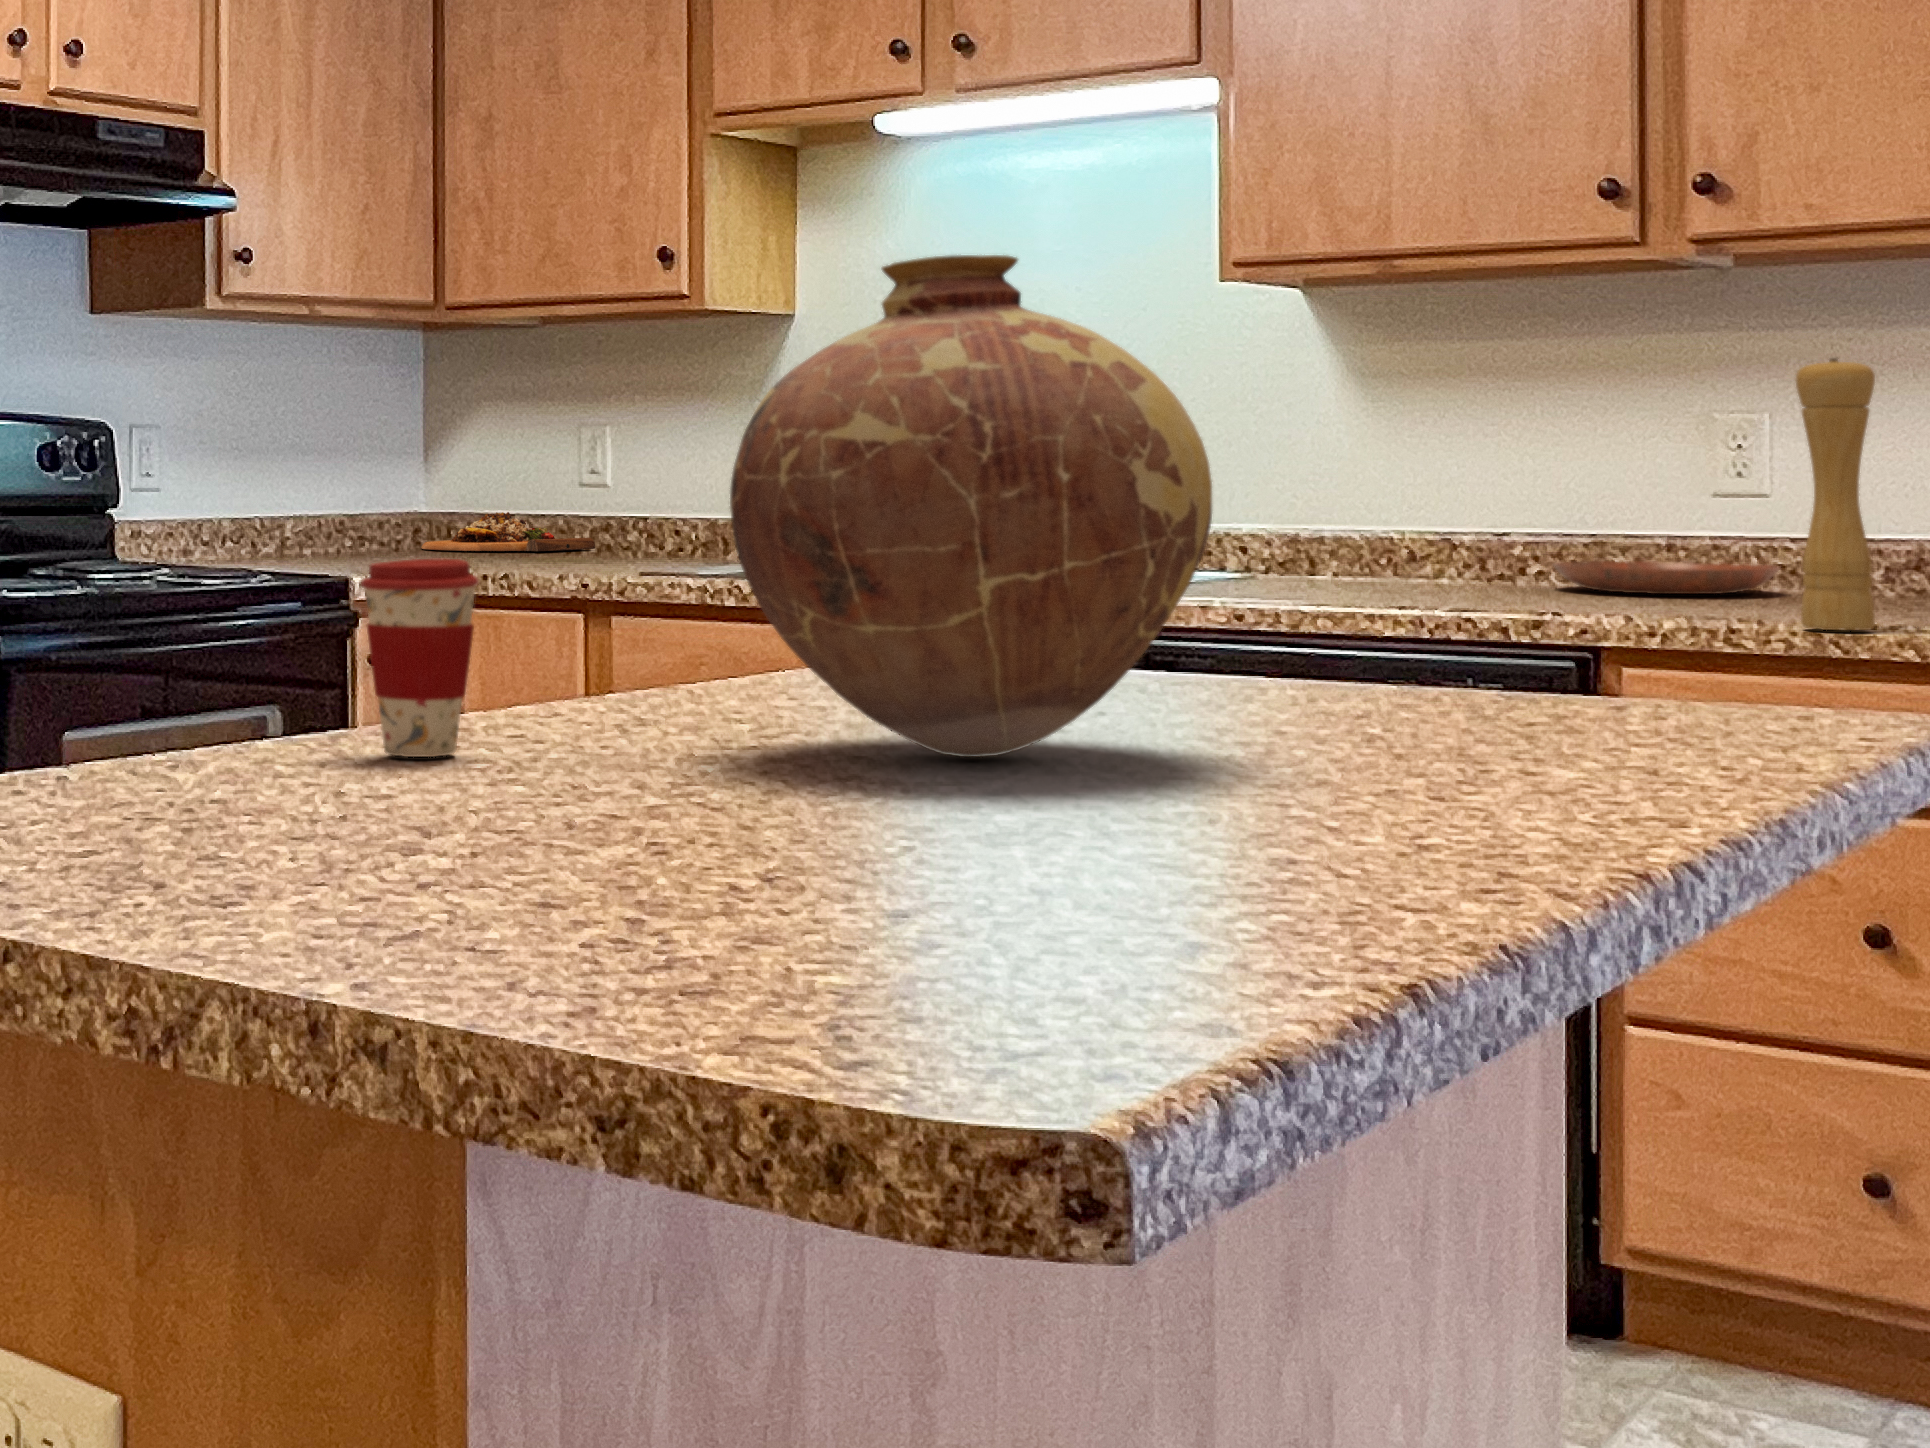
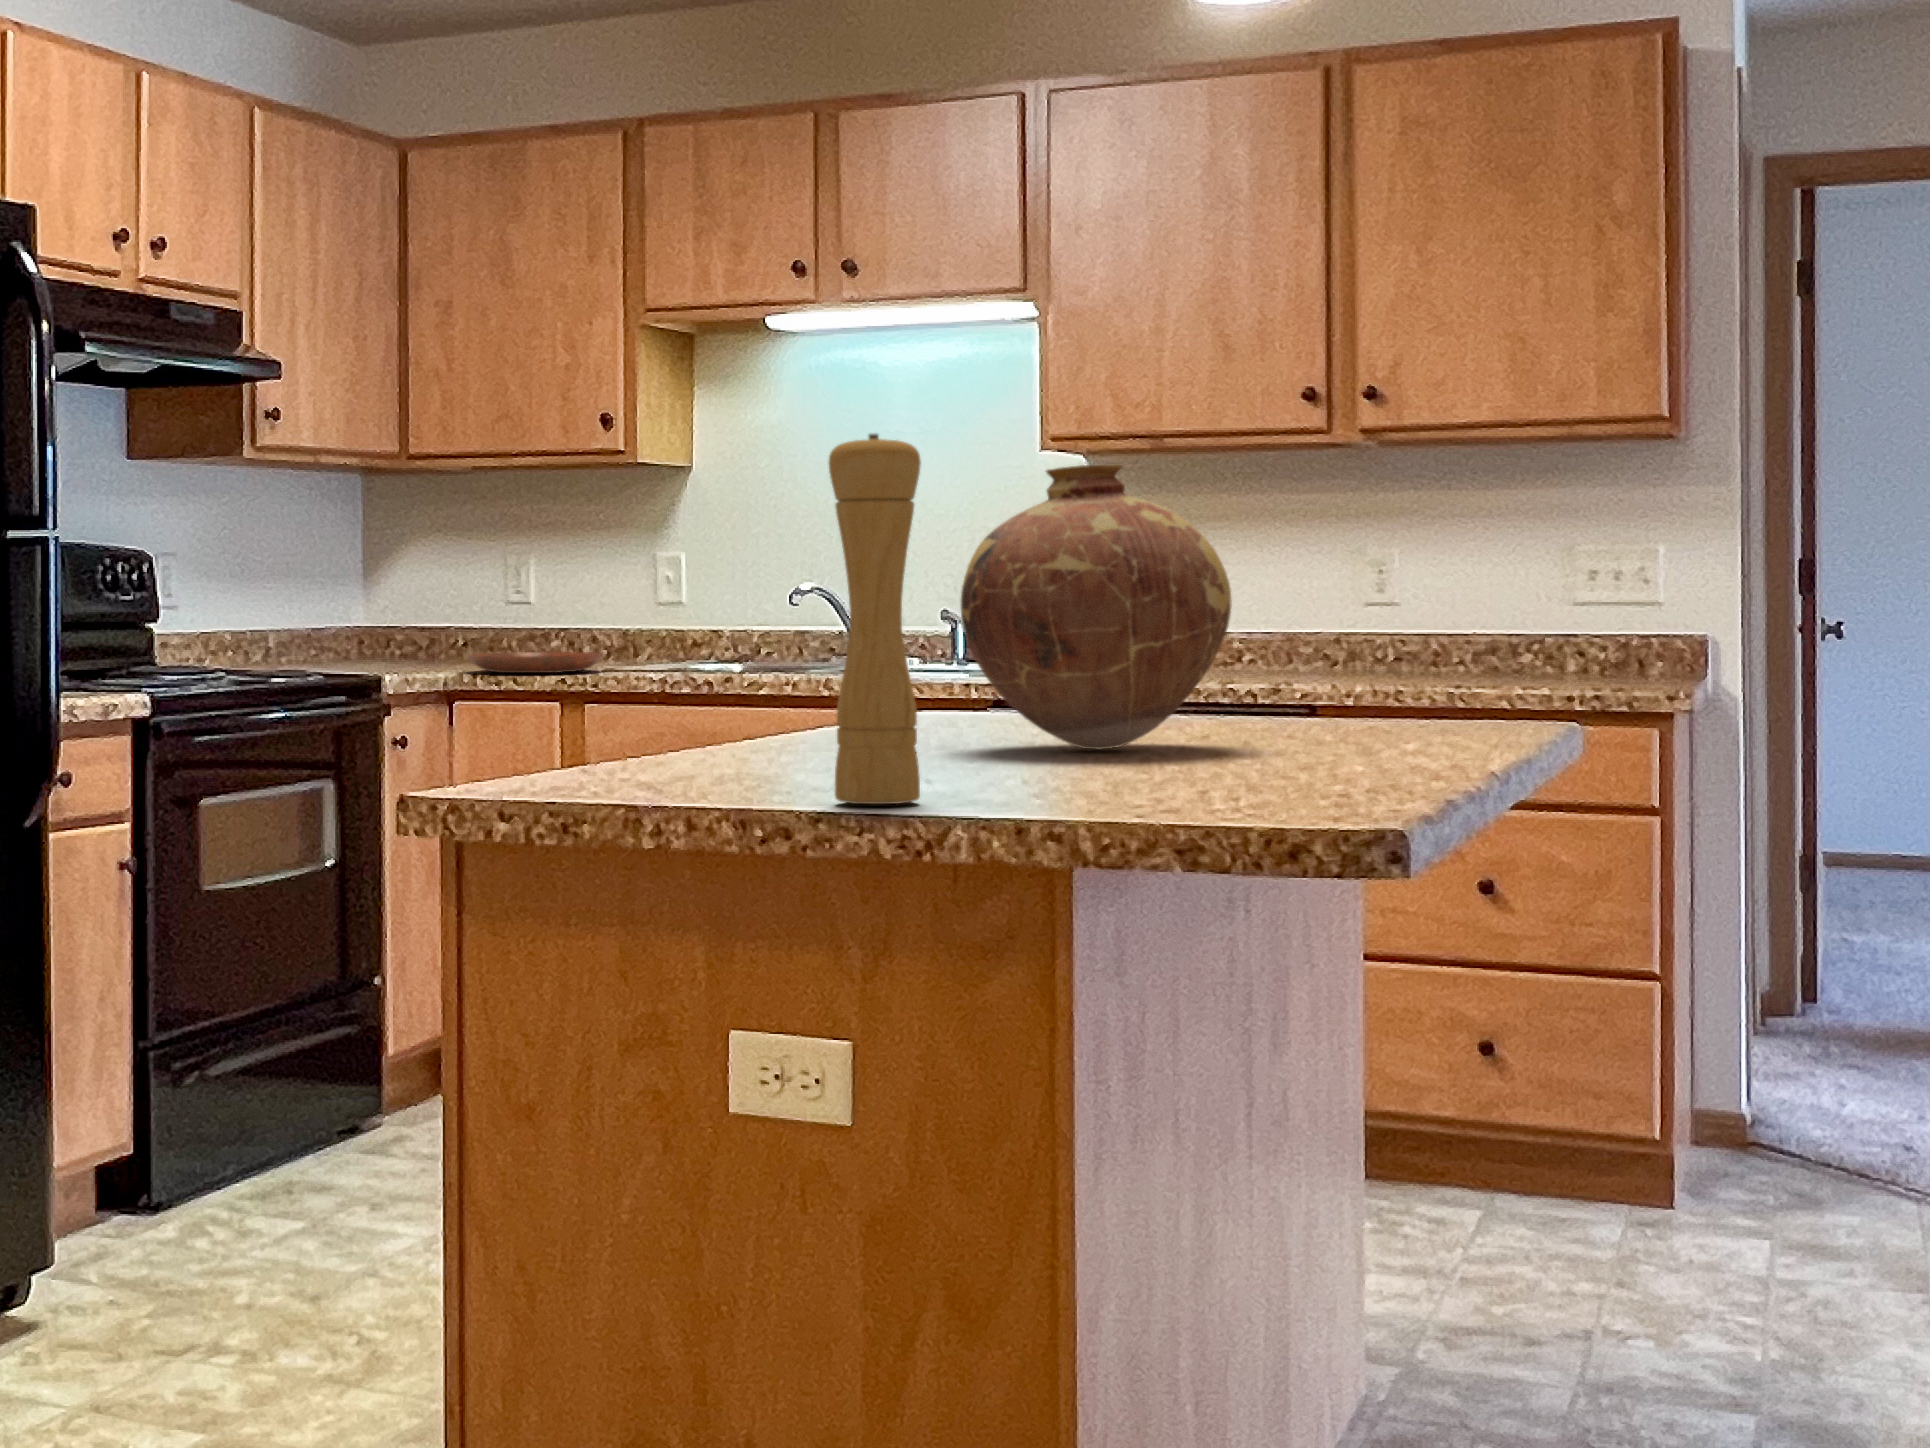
pepper mill: present [1796,358,1875,630] -> present [829,434,921,804]
cutting board: present [421,512,596,551] -> none [377,625,526,657]
coffee cup: present [361,559,479,757] -> none [748,641,820,759]
bowl: present [1553,561,1780,594] -> present [467,652,603,673]

